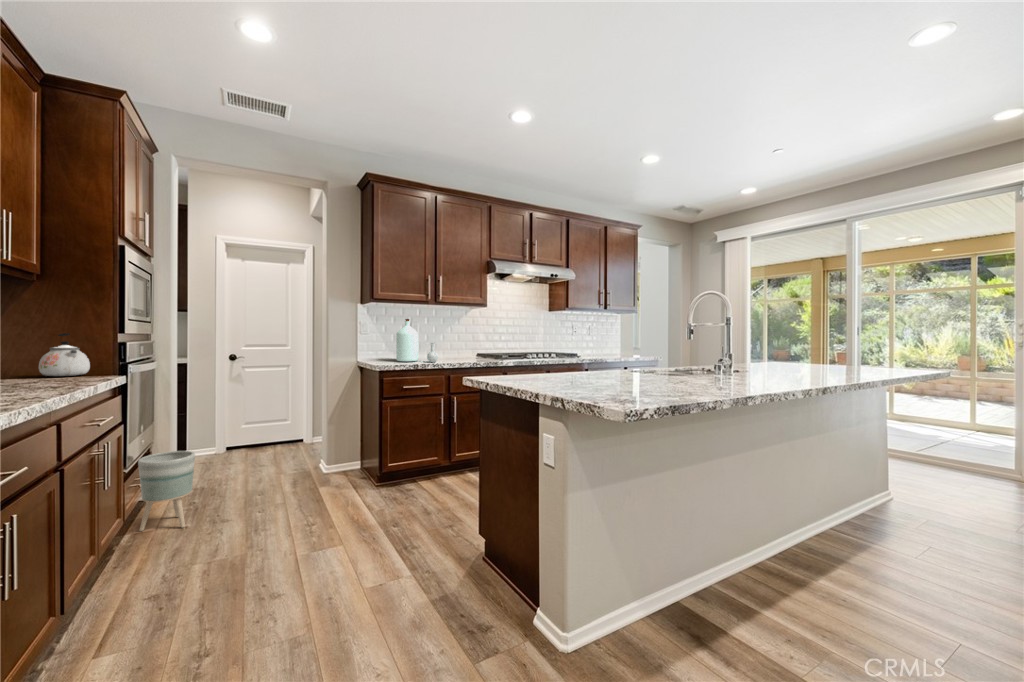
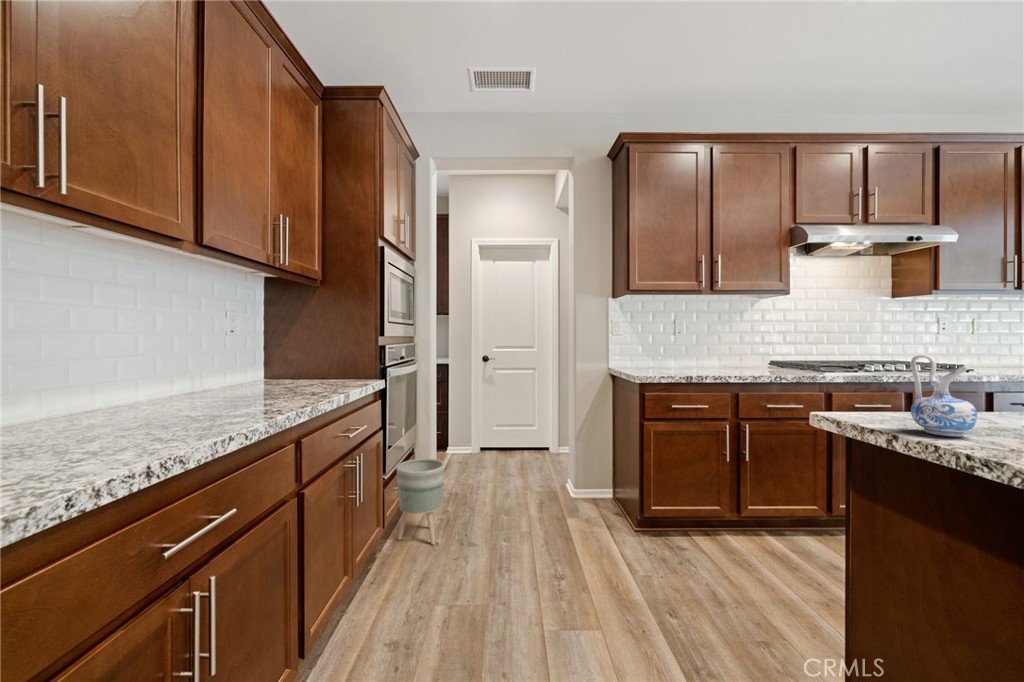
bottle: present [396,319,438,362] -> none [660,314,718,371]
kettle: present [39,333,90,377] -> none [319,337,358,379]
ceramic pitcher: none [500,343,523,382] -> present [911,354,977,437]

